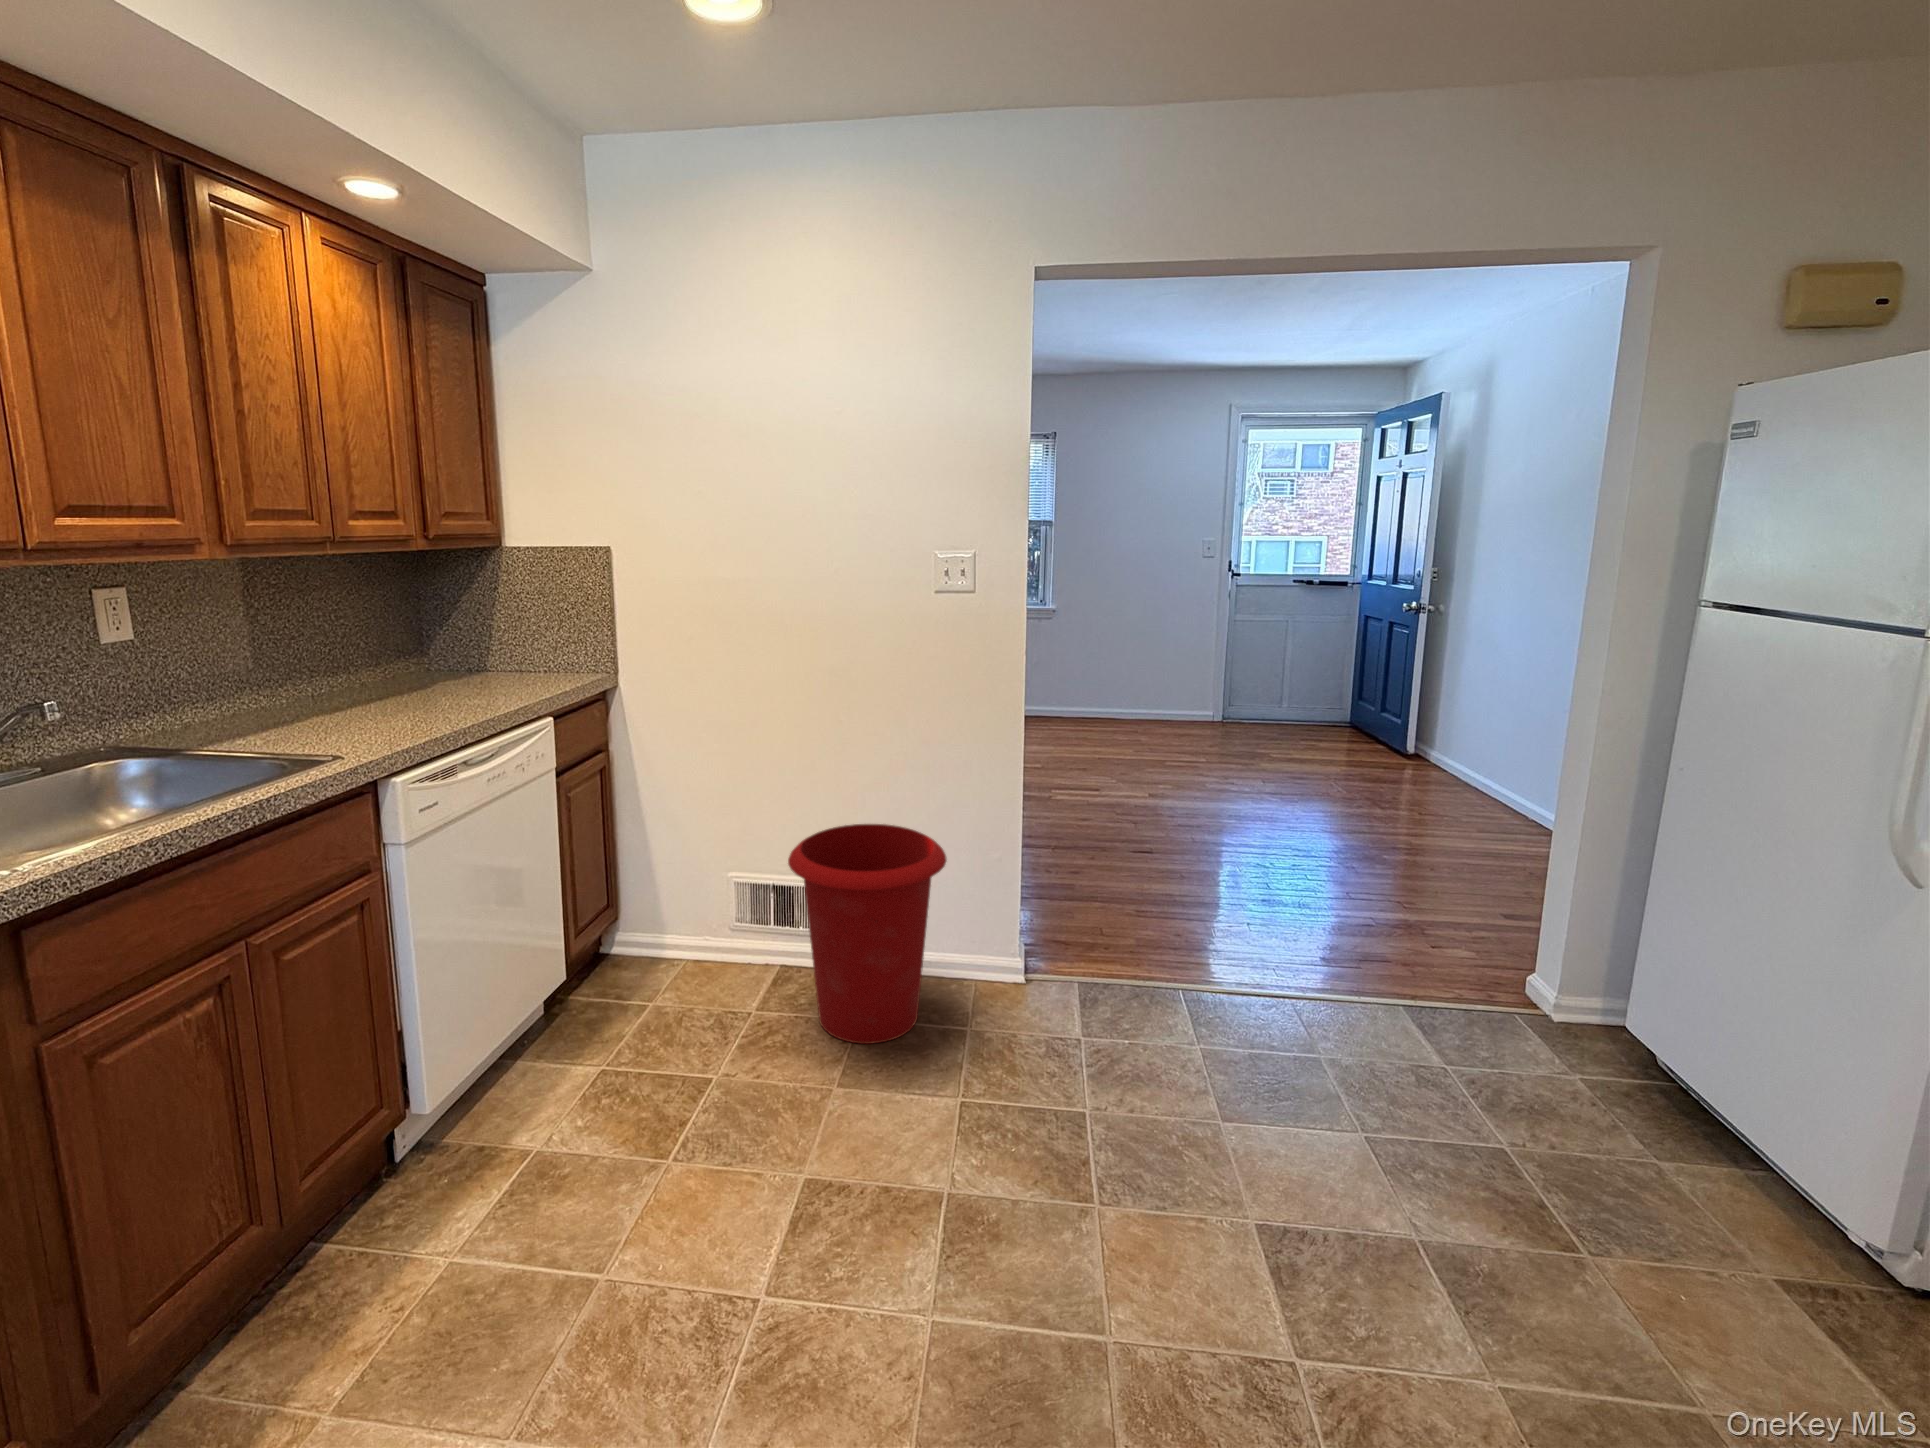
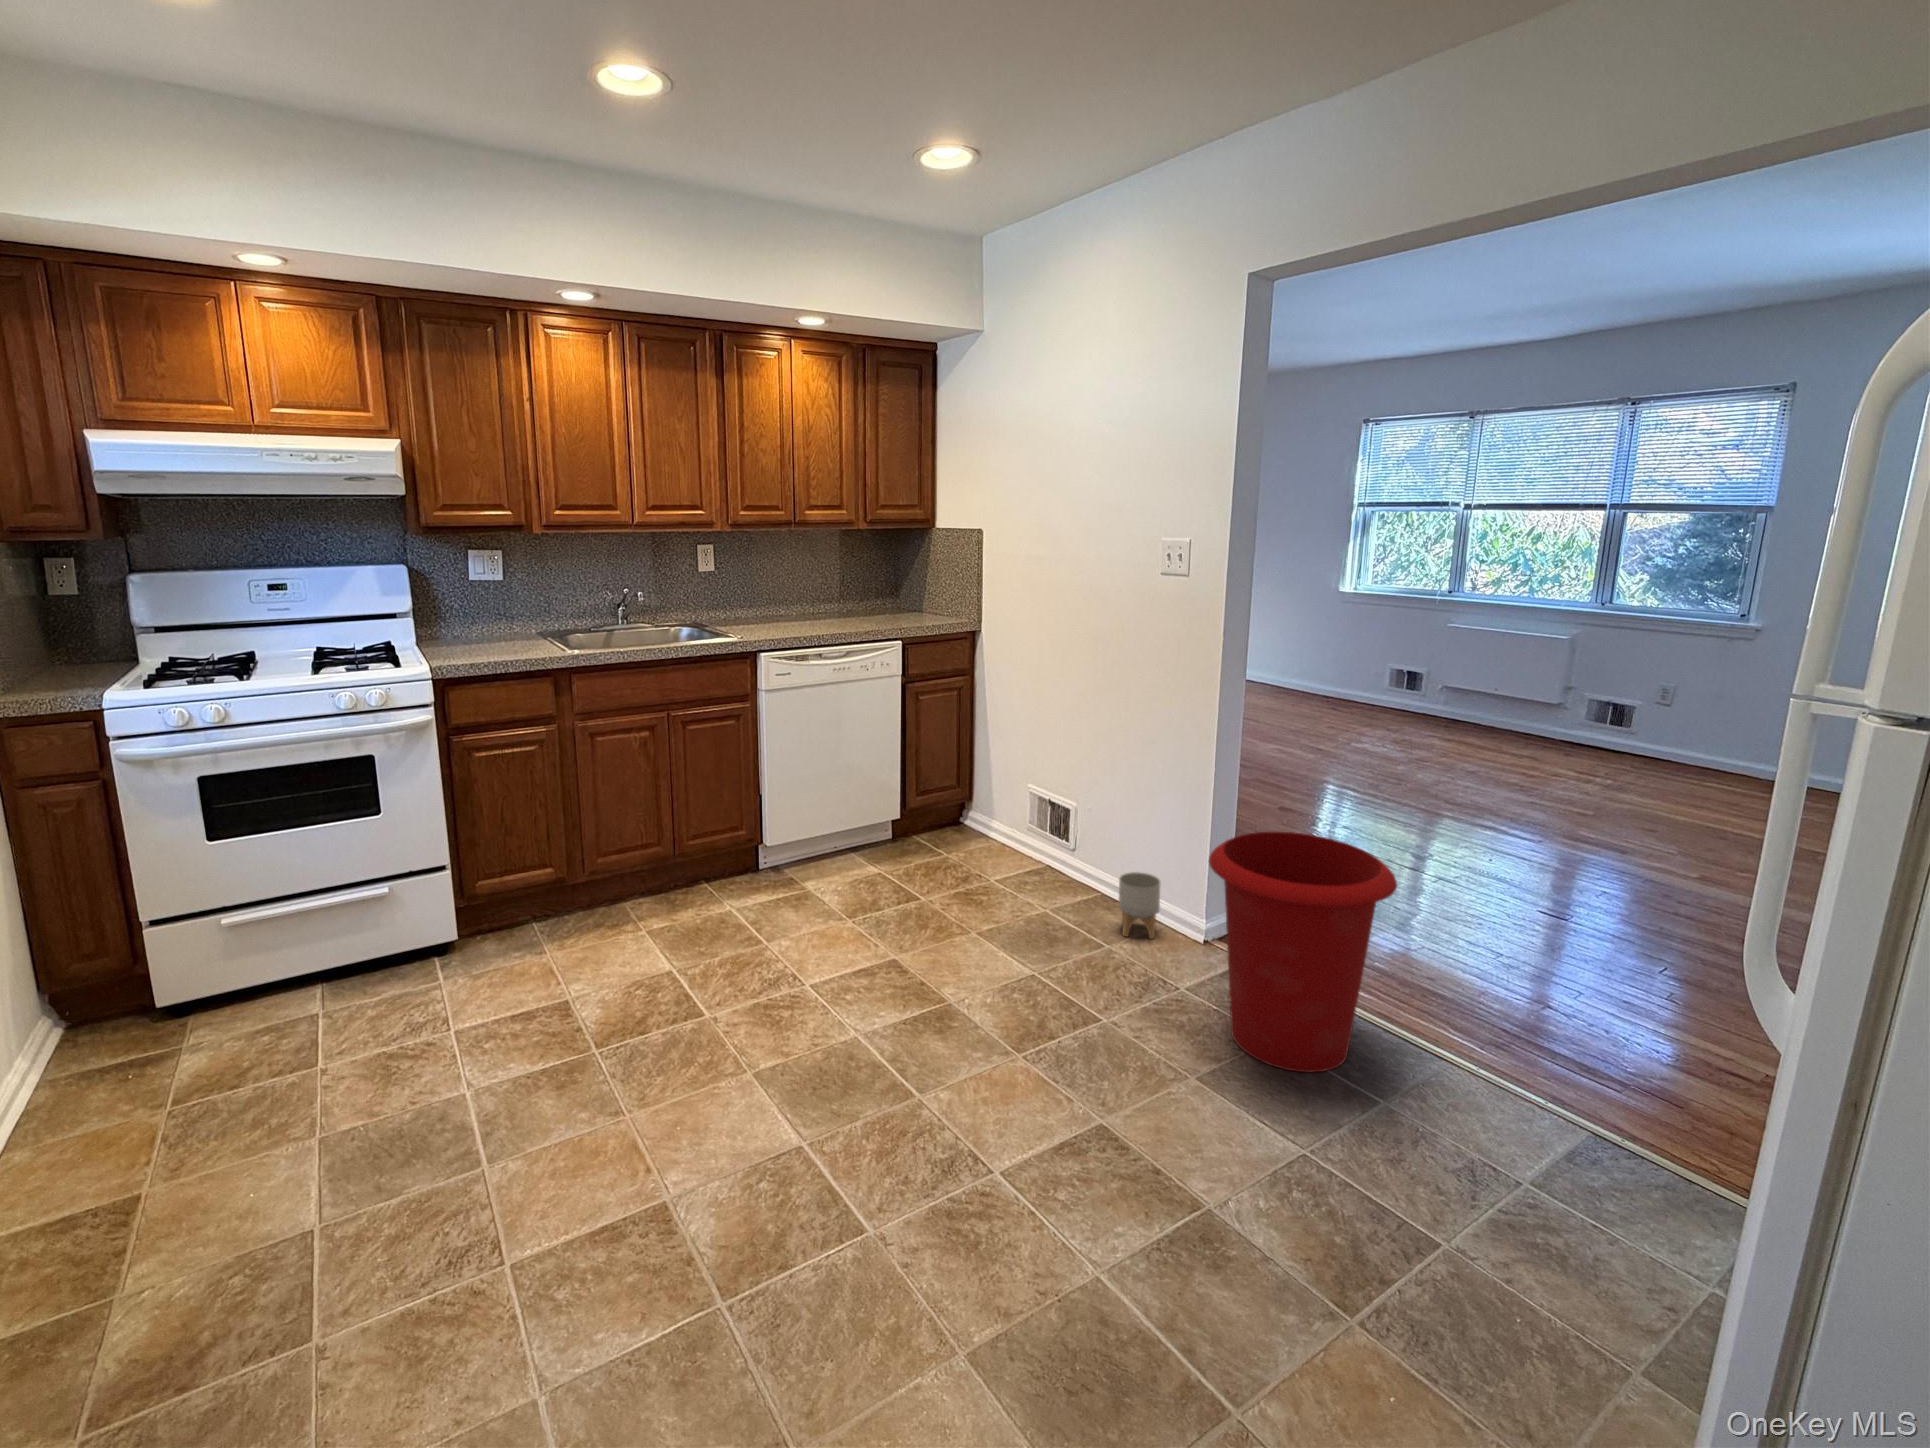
planter: none [640,912,686,986] -> present [1119,872,1160,939]

